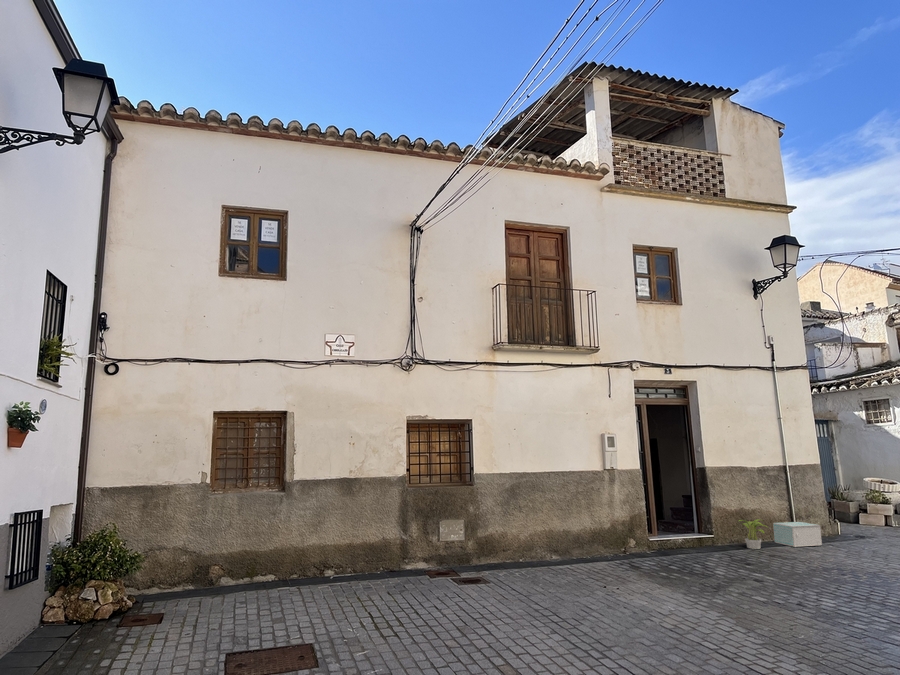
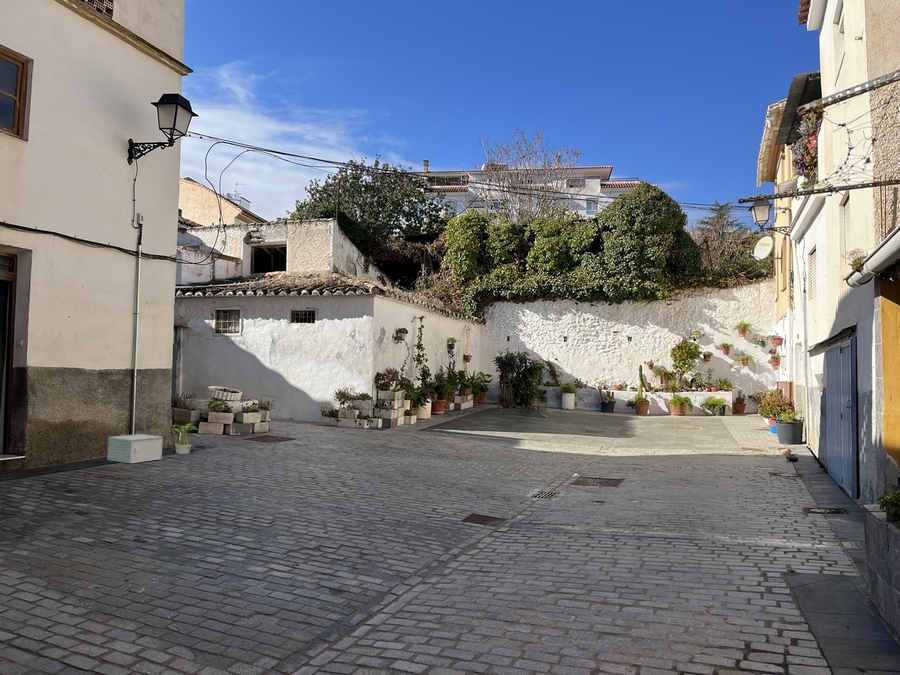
potted plant: present [739,519,767,549] -> present [171,423,199,454]

